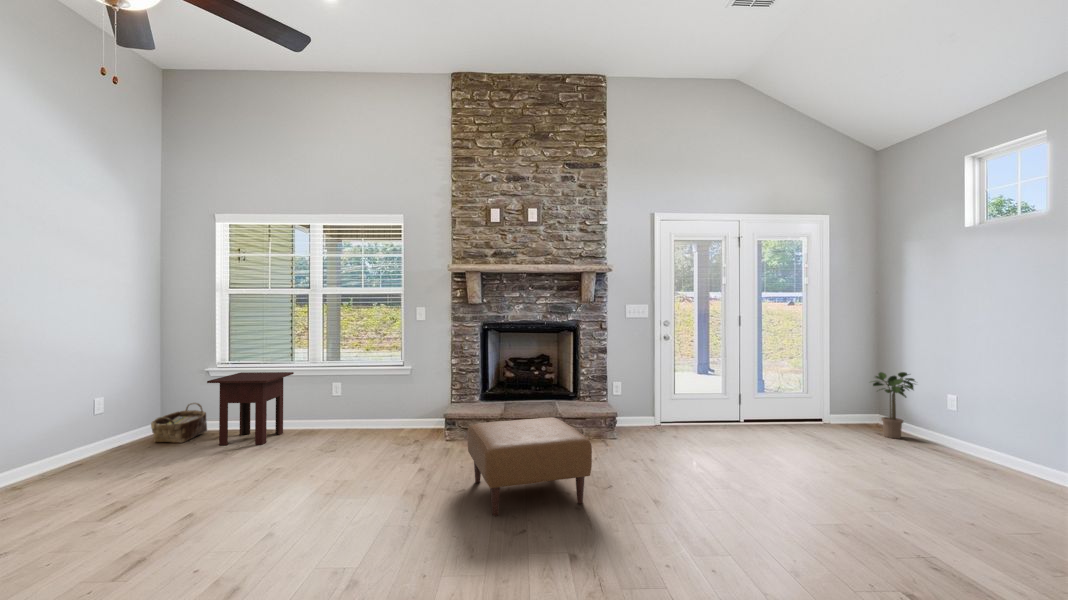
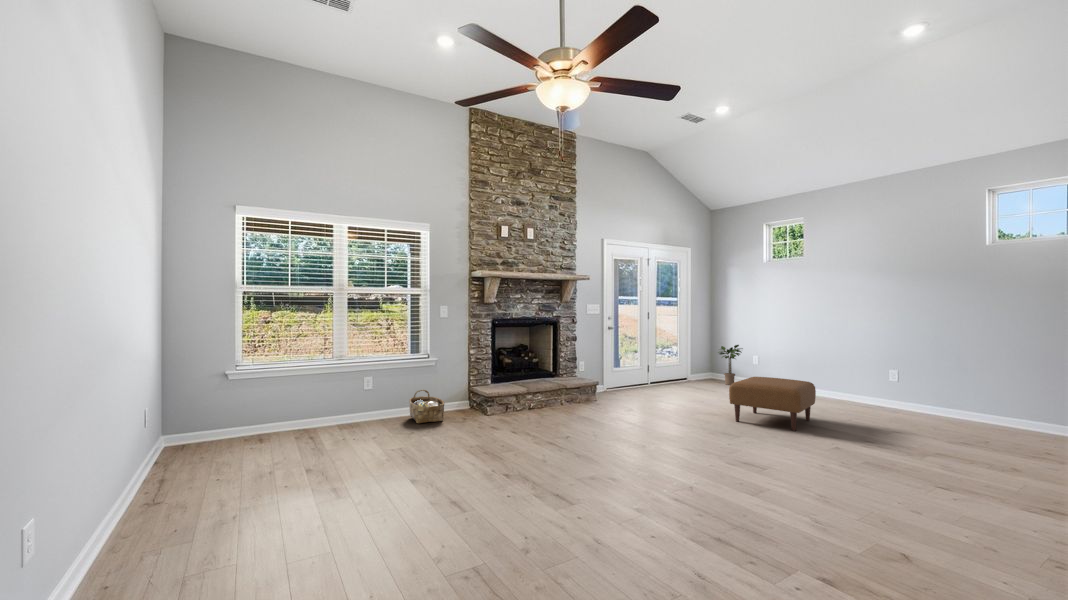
side table: present [207,372,294,445] -> none [272,370,338,445]
woven basket: present [151,403,207,443] -> present [409,390,444,424]
ottoman: present [468,417,592,516] -> present [729,377,816,431]

